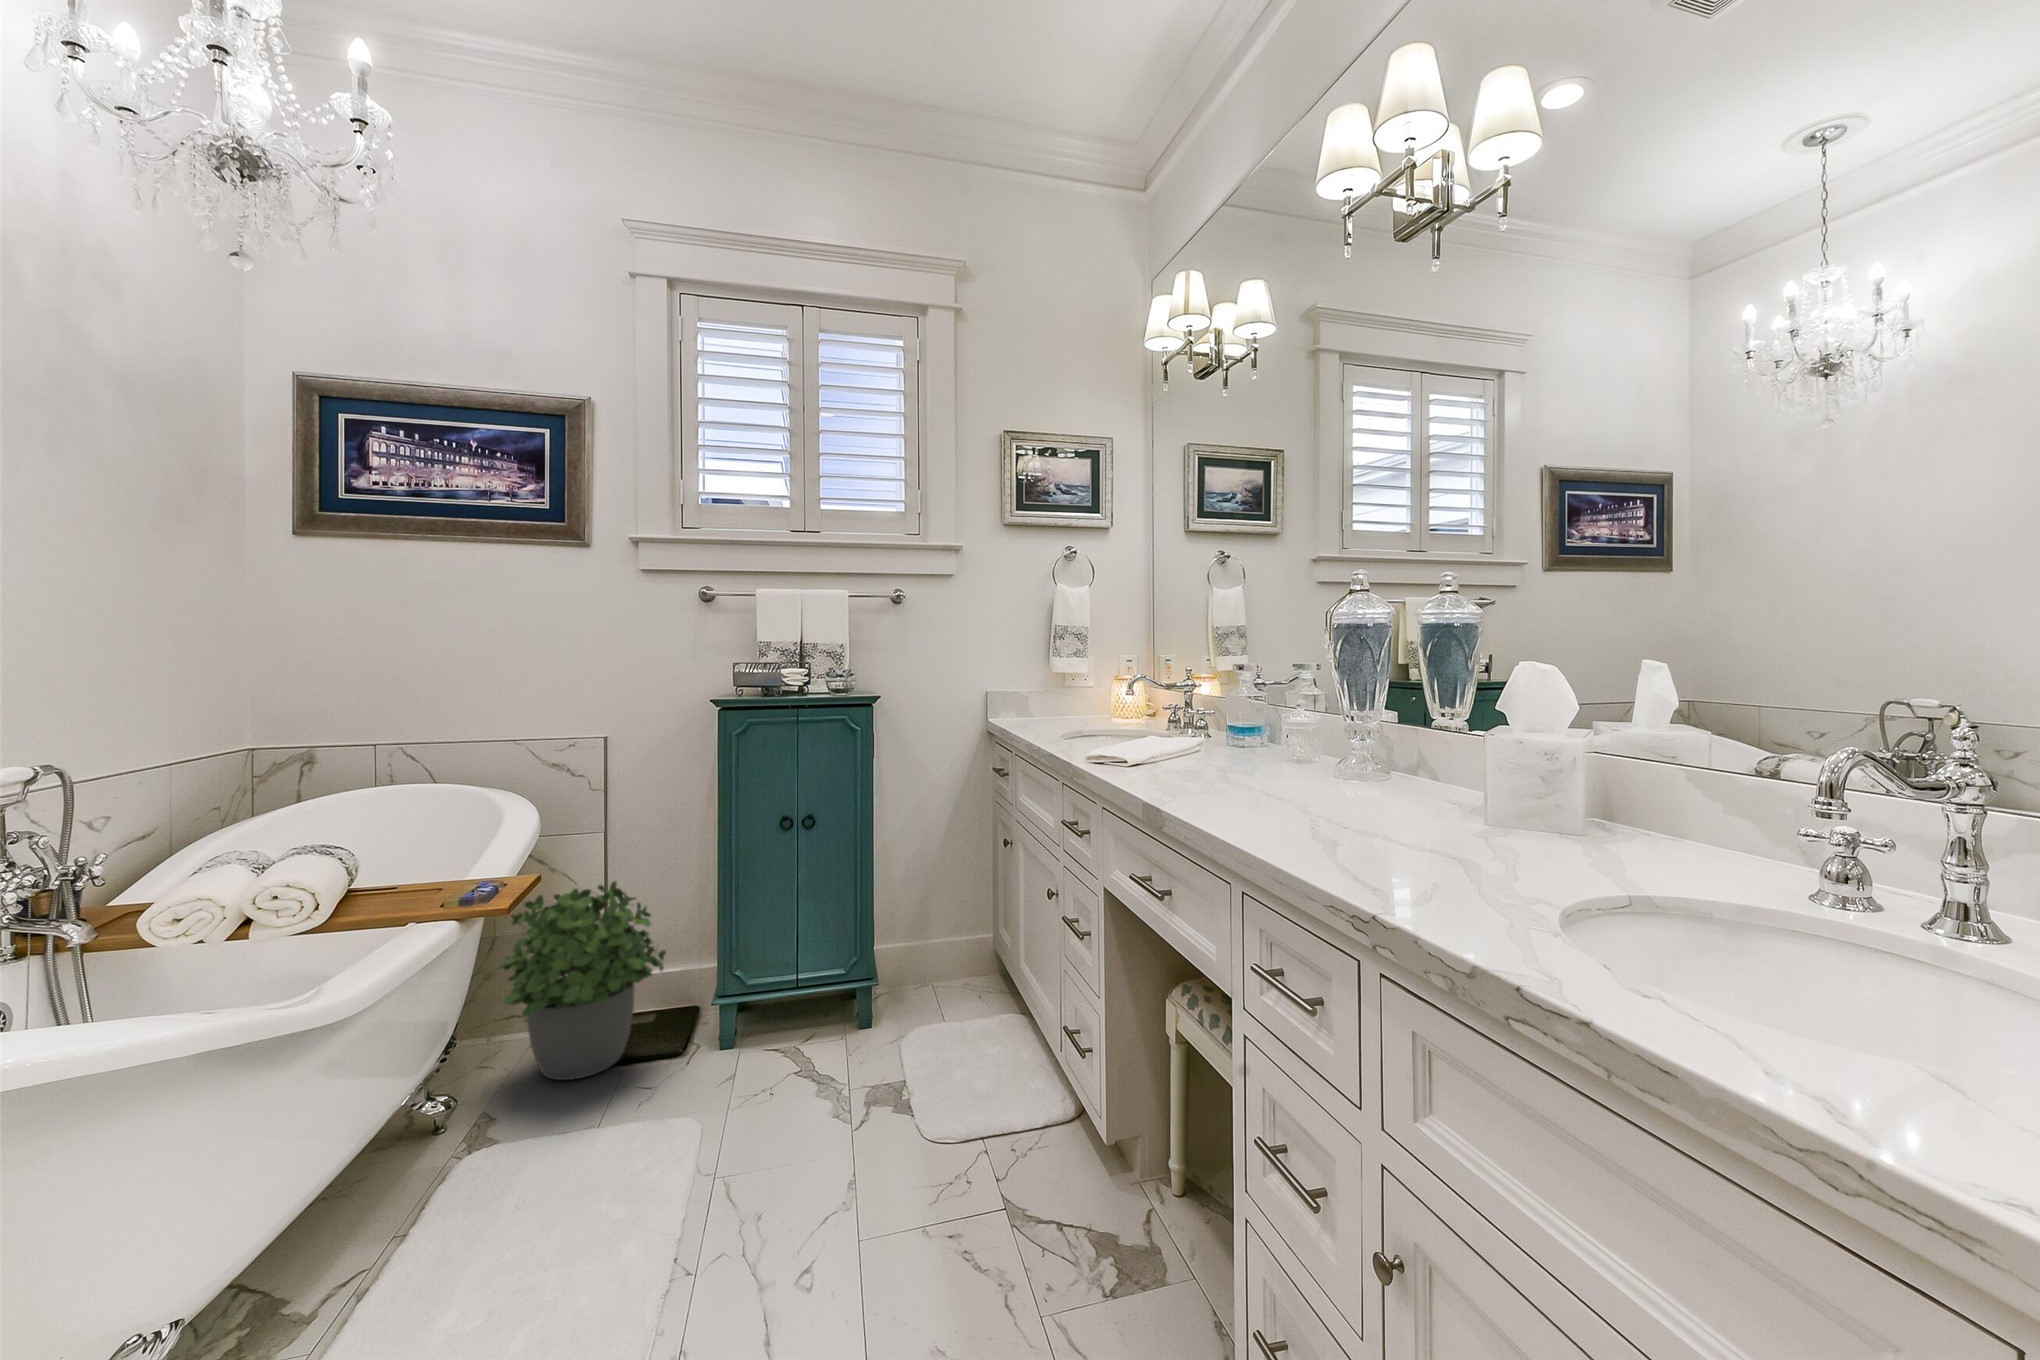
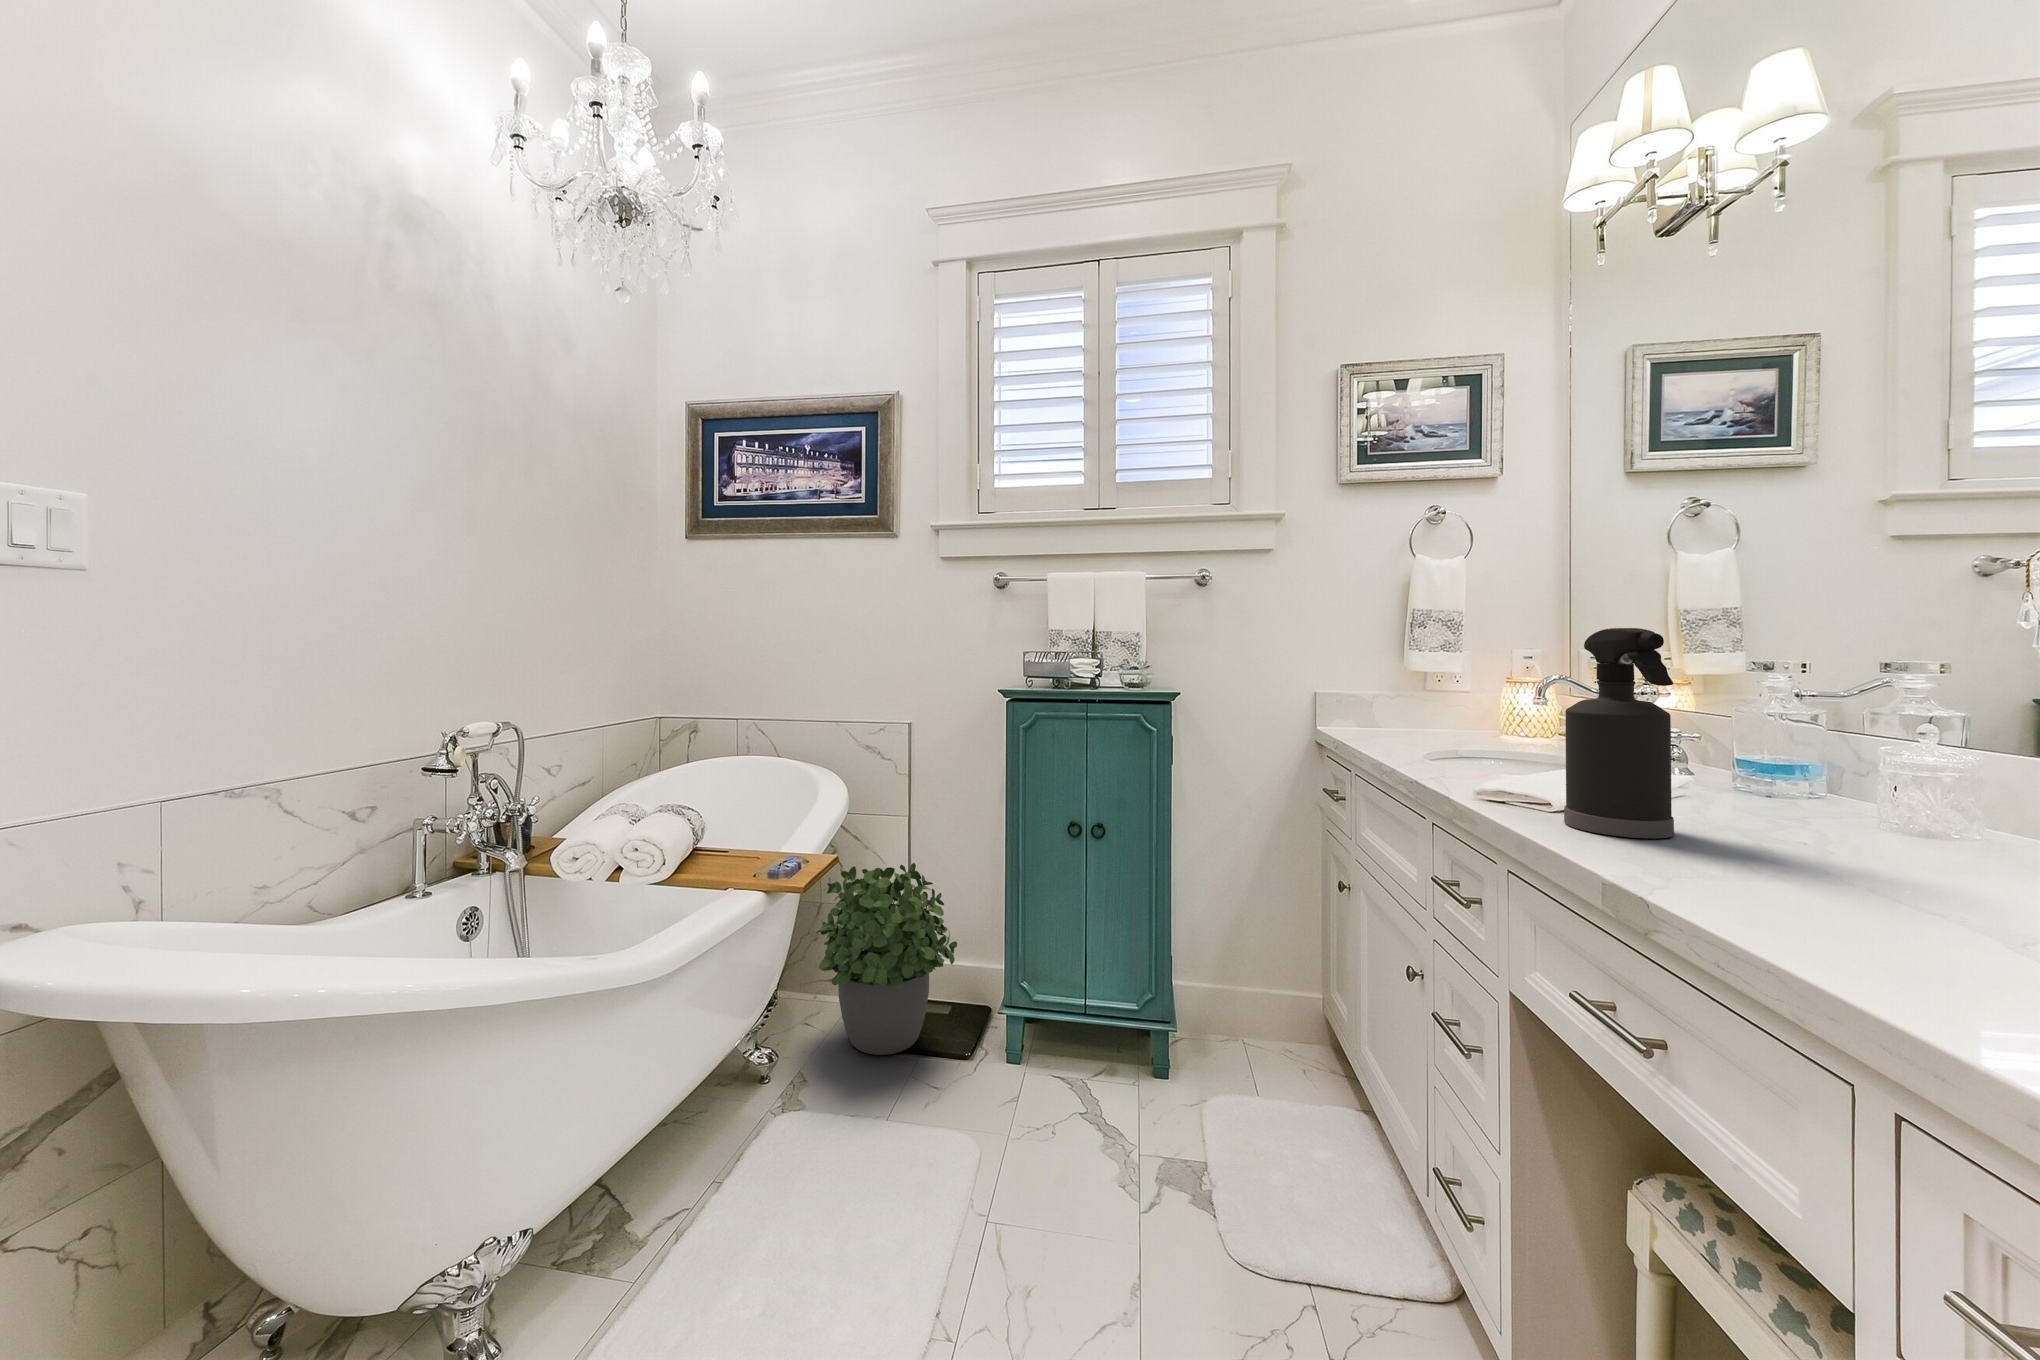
spray bottle: none [1121,644,1173,772] -> present [1564,628,1674,838]

